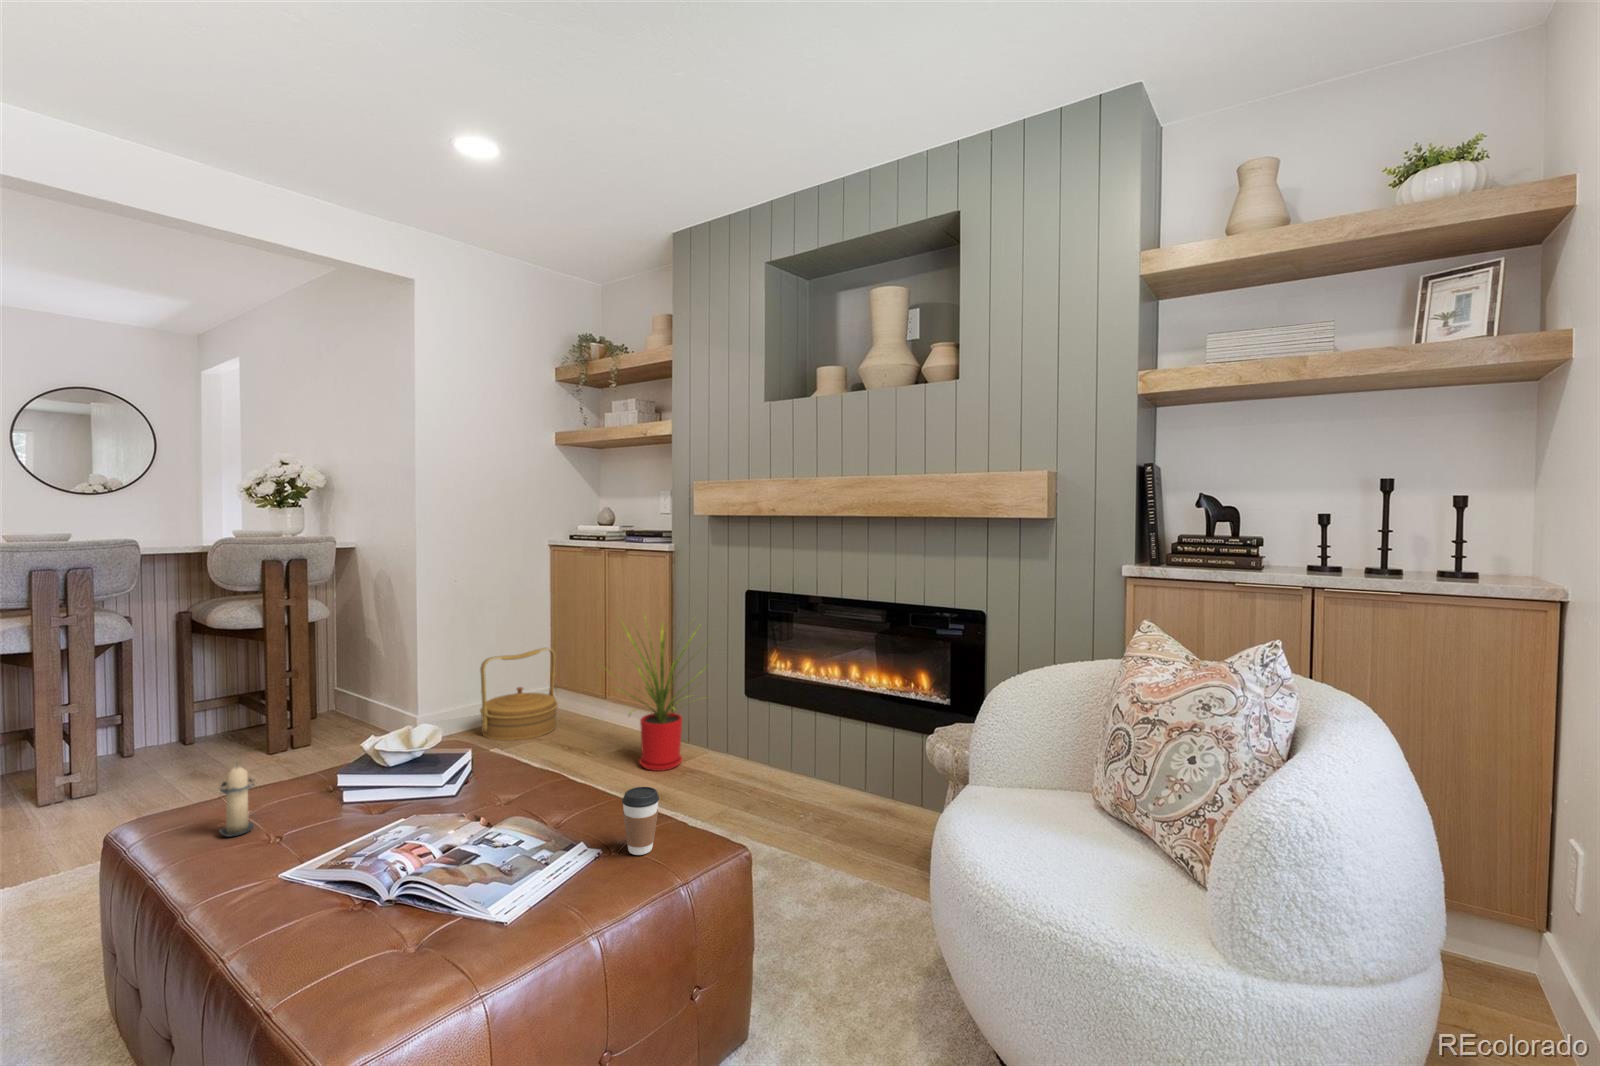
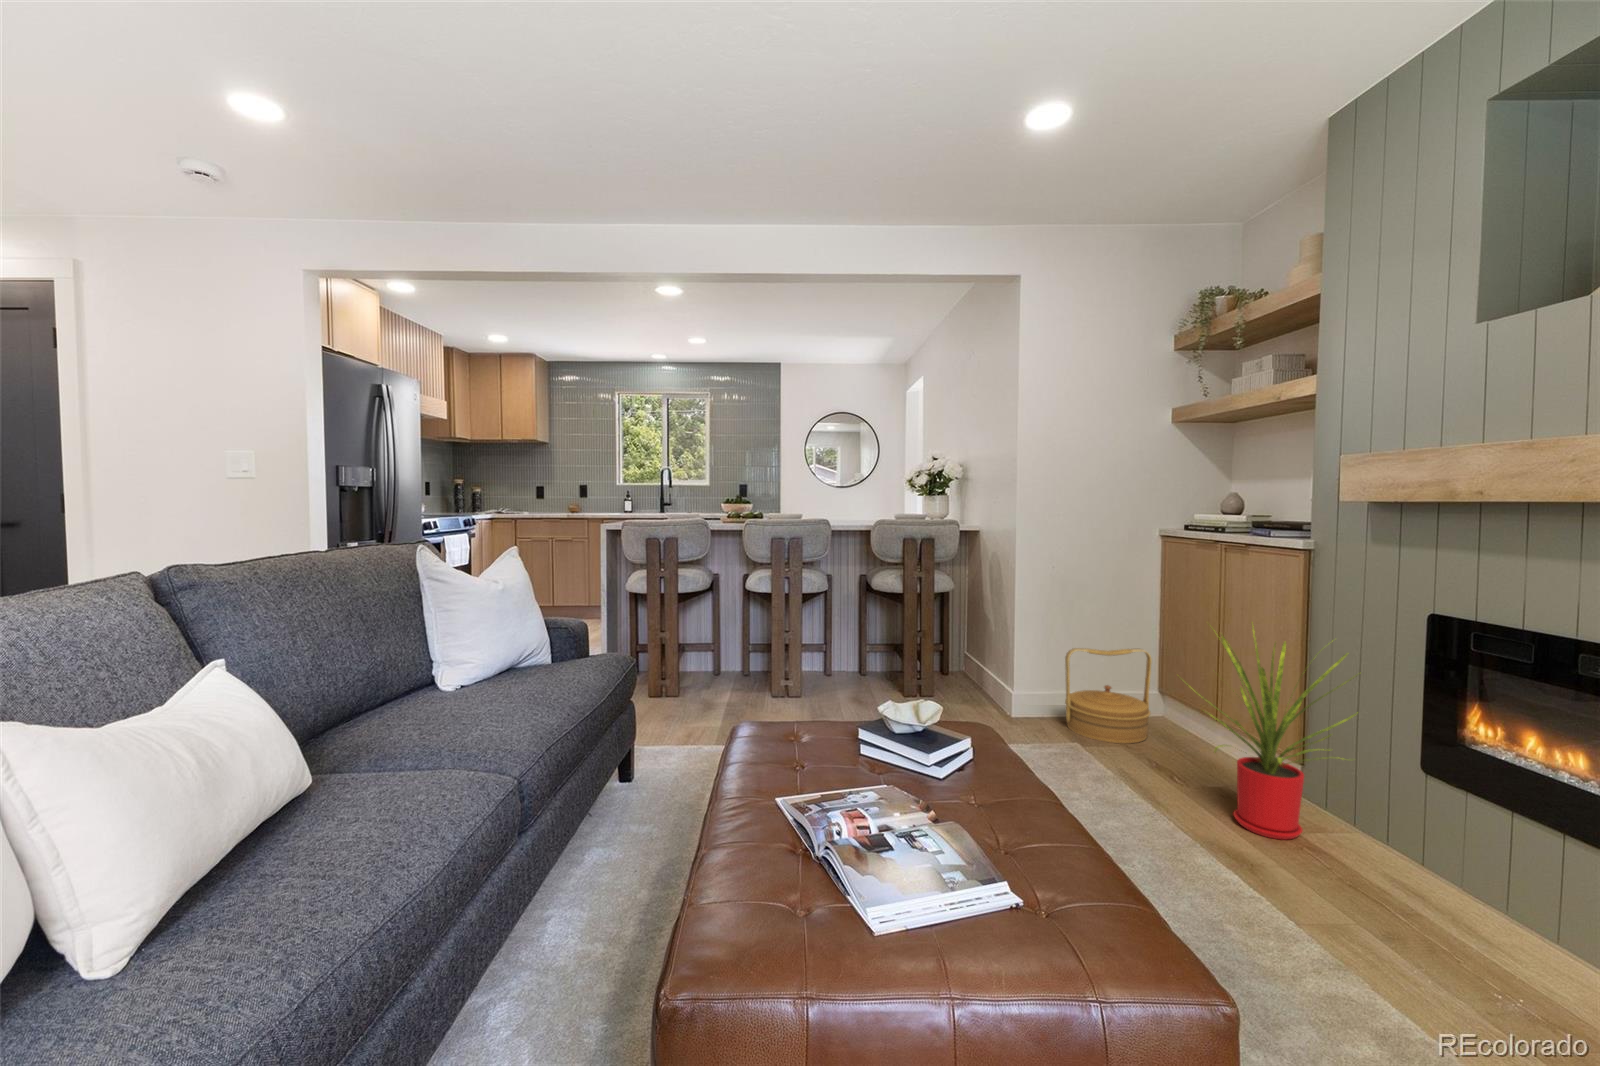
candle: present [220,766,254,837] -> none [773,691,801,750]
coffee cup: present [622,787,659,855] -> none [1050,847,1104,943]

